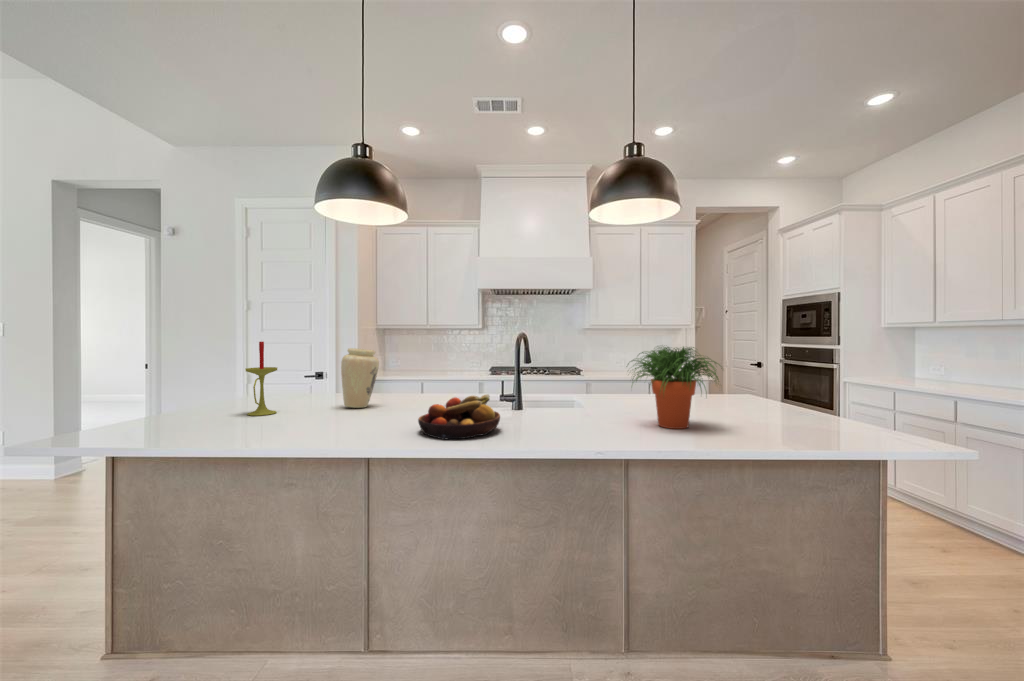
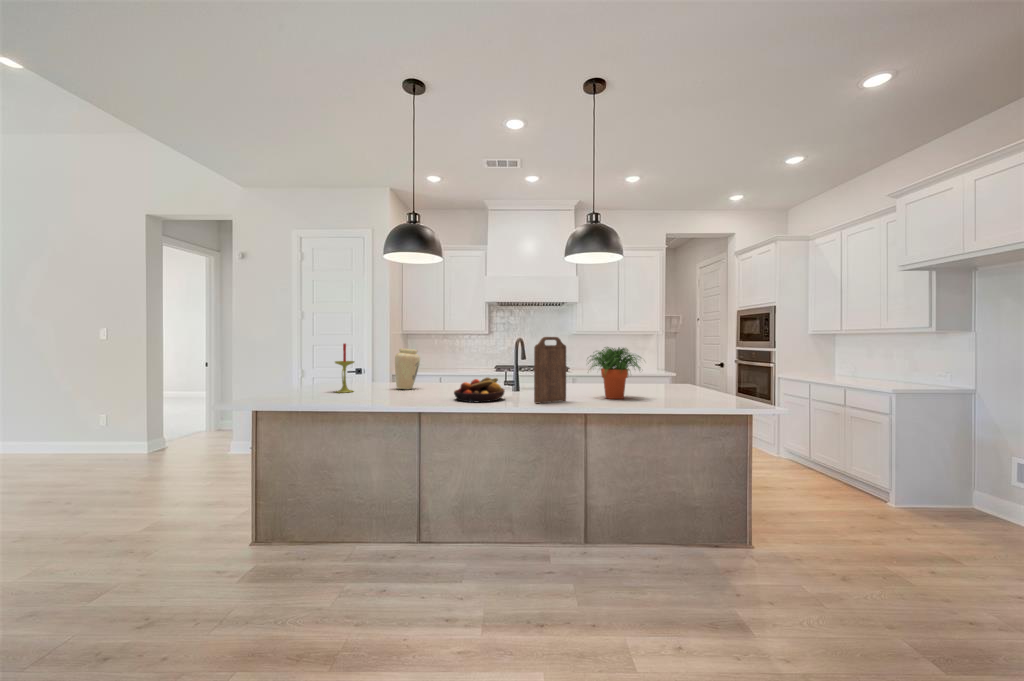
cutting board: none [550,330,601,442] -> present [534,337,566,403]

